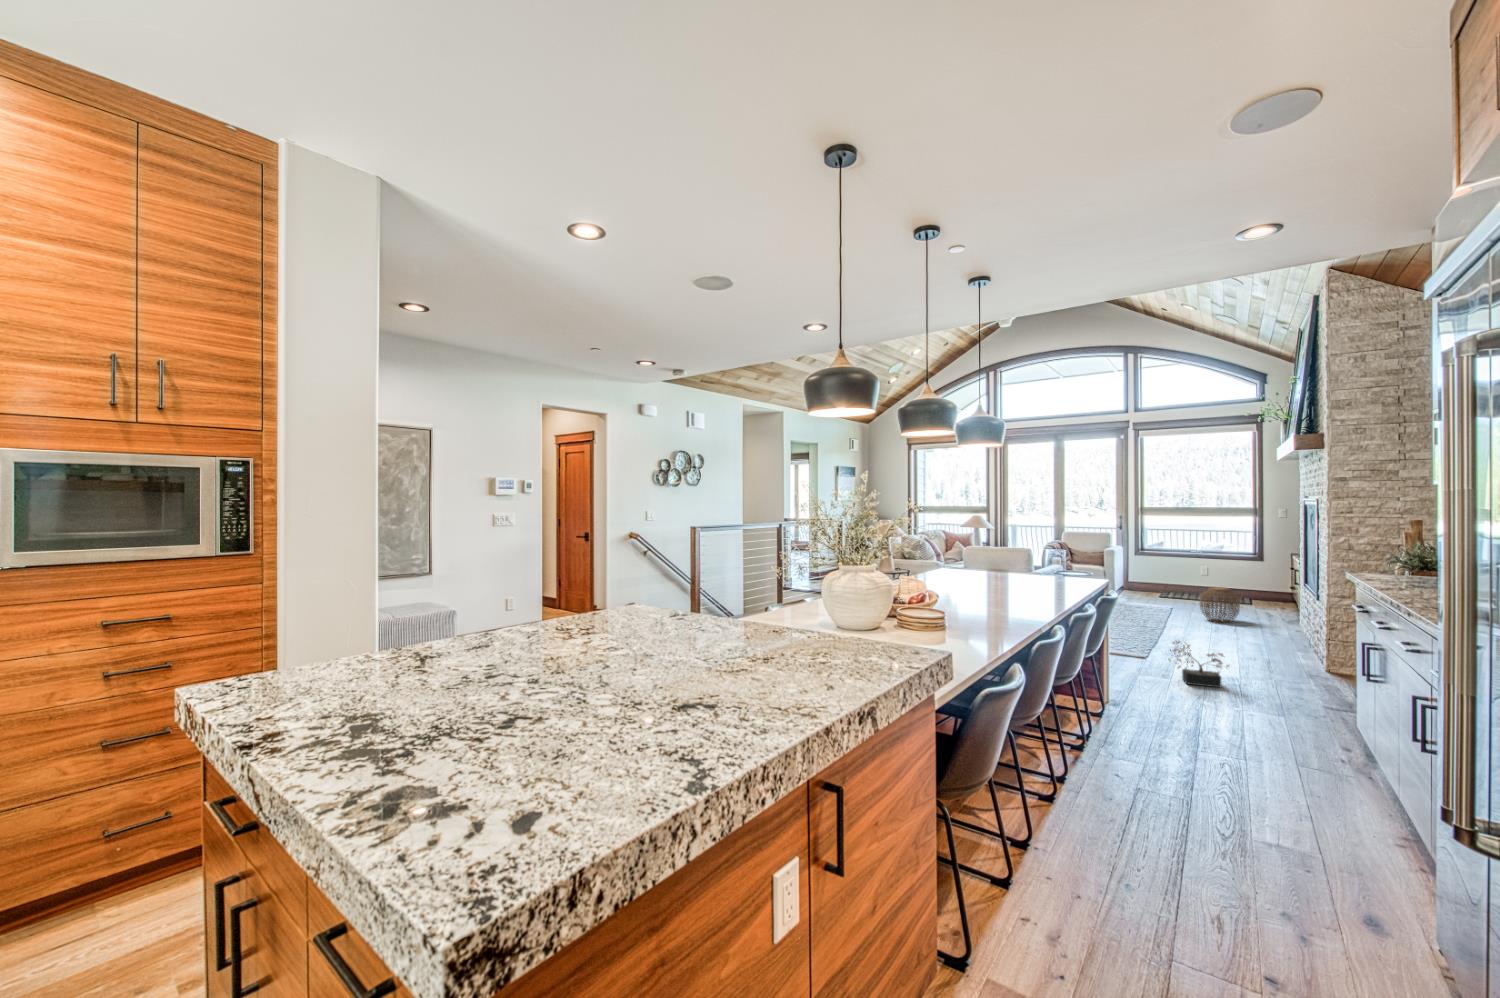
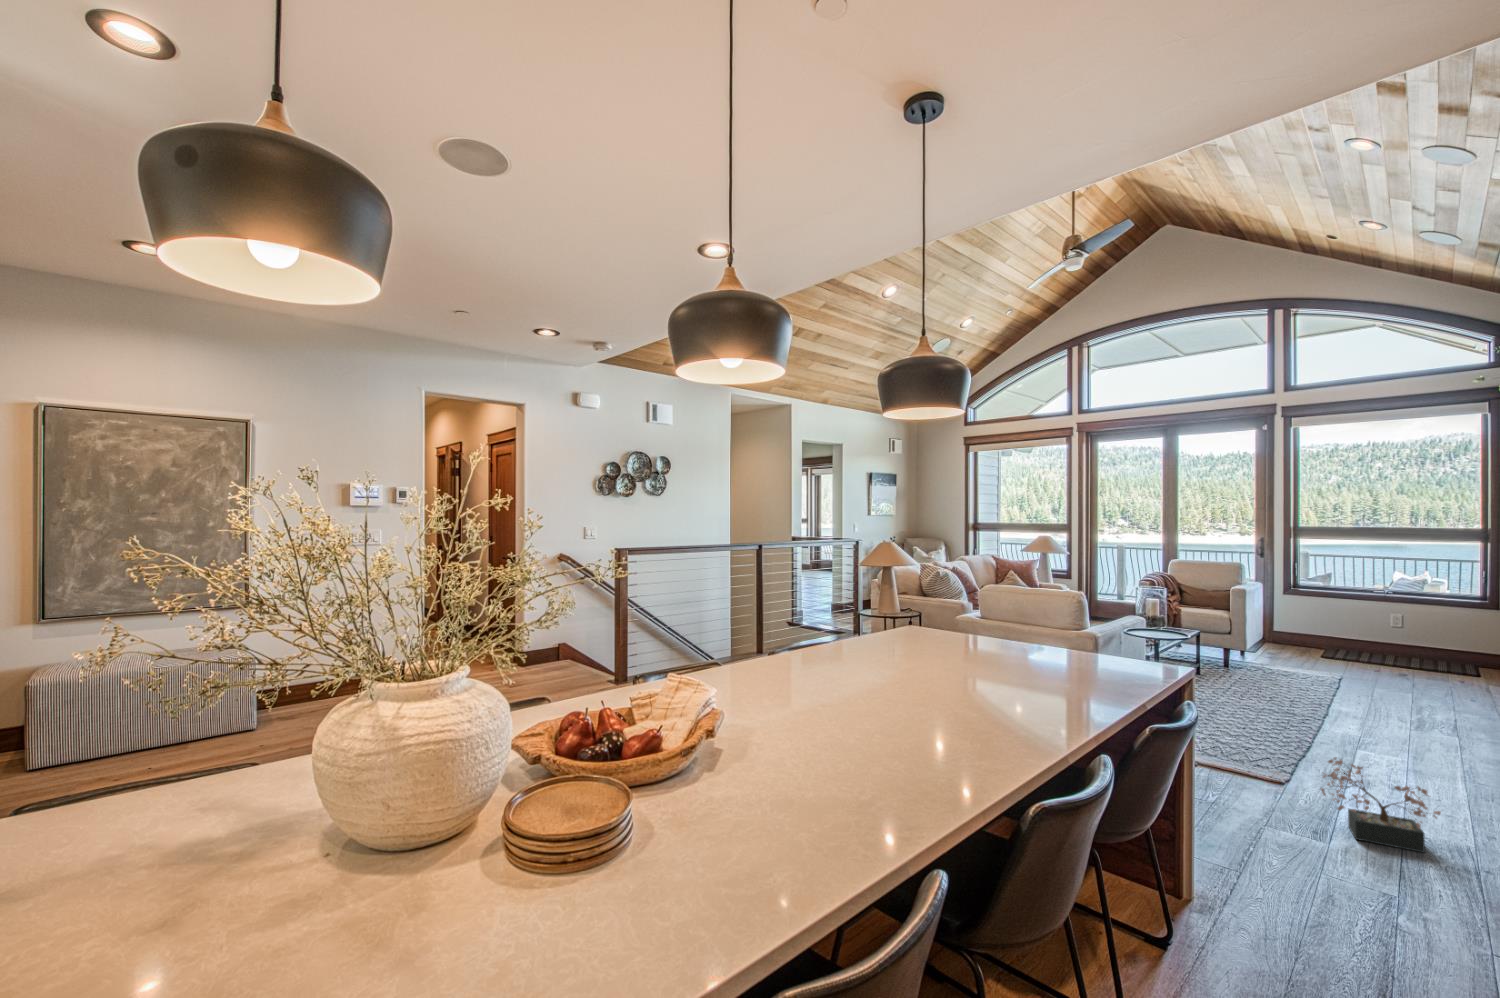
woven basket: present [1200,587,1240,623] -> none [1387,650,1457,708]

